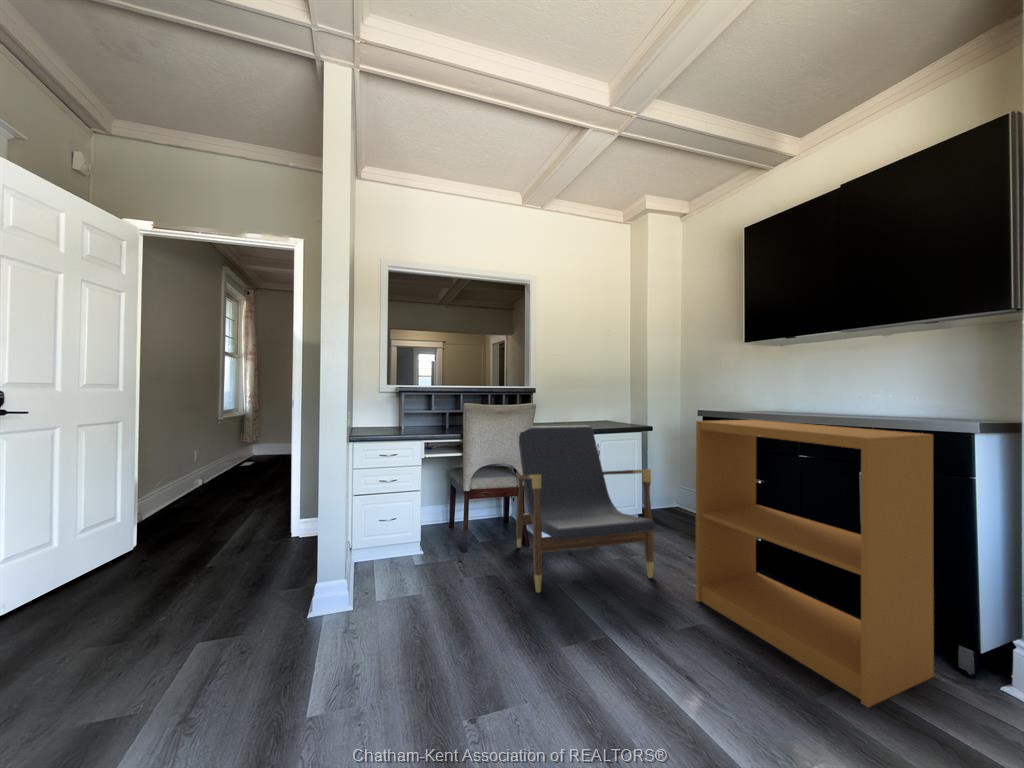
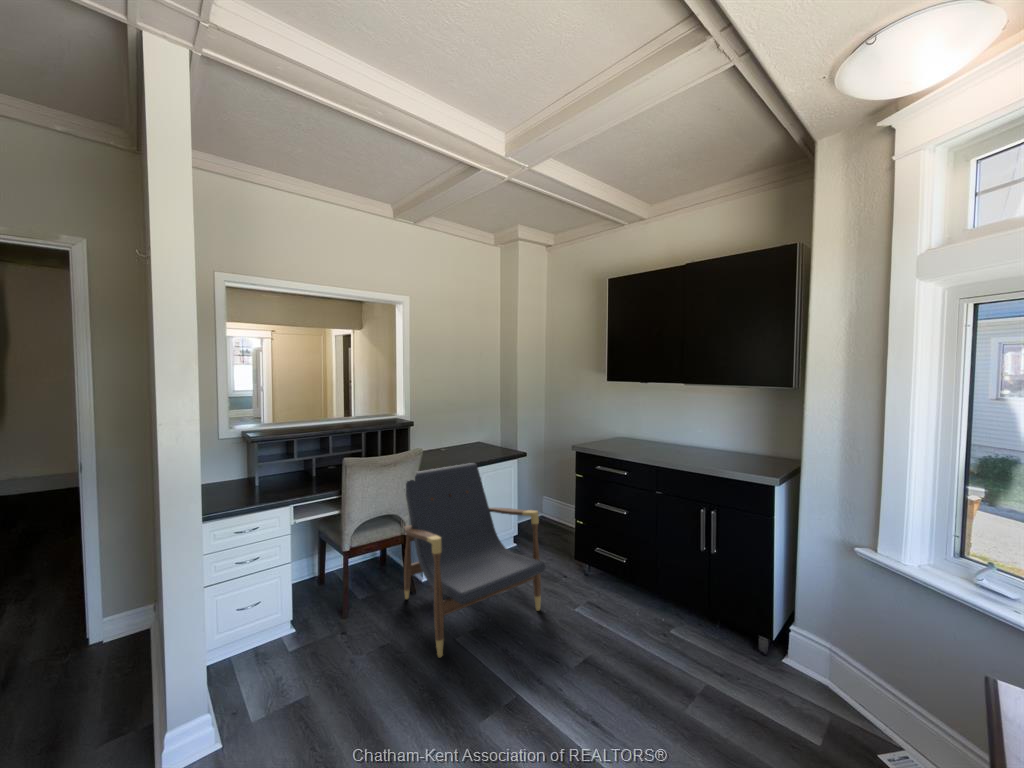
bookshelf: present [695,420,934,707] -> none [579,461,749,707]

